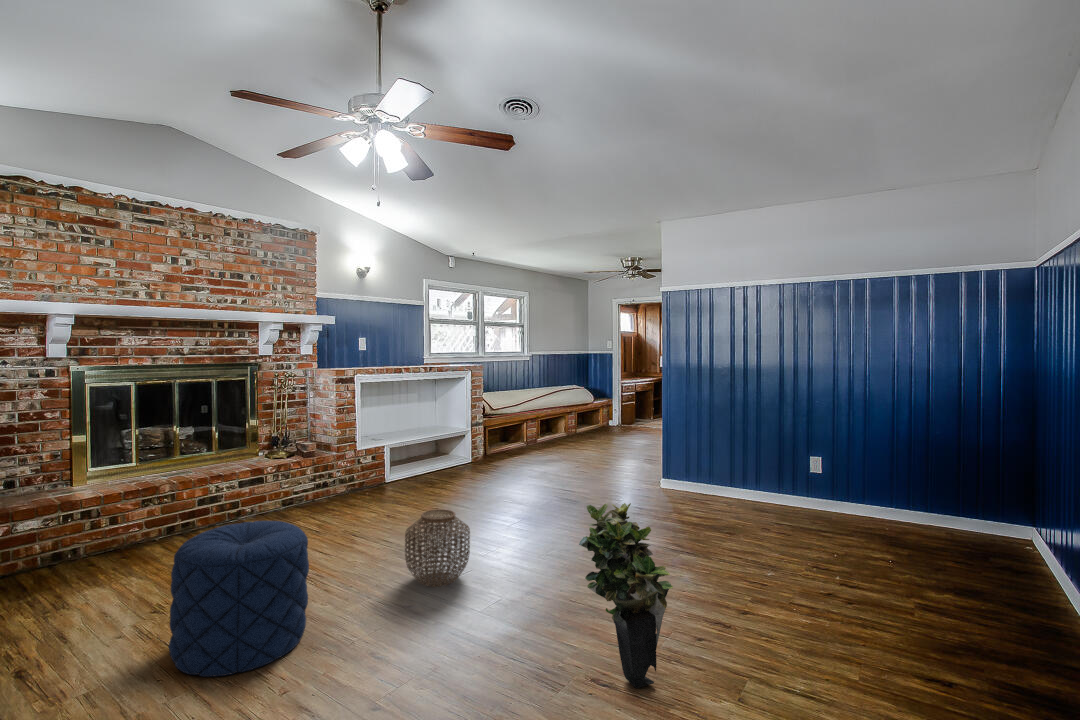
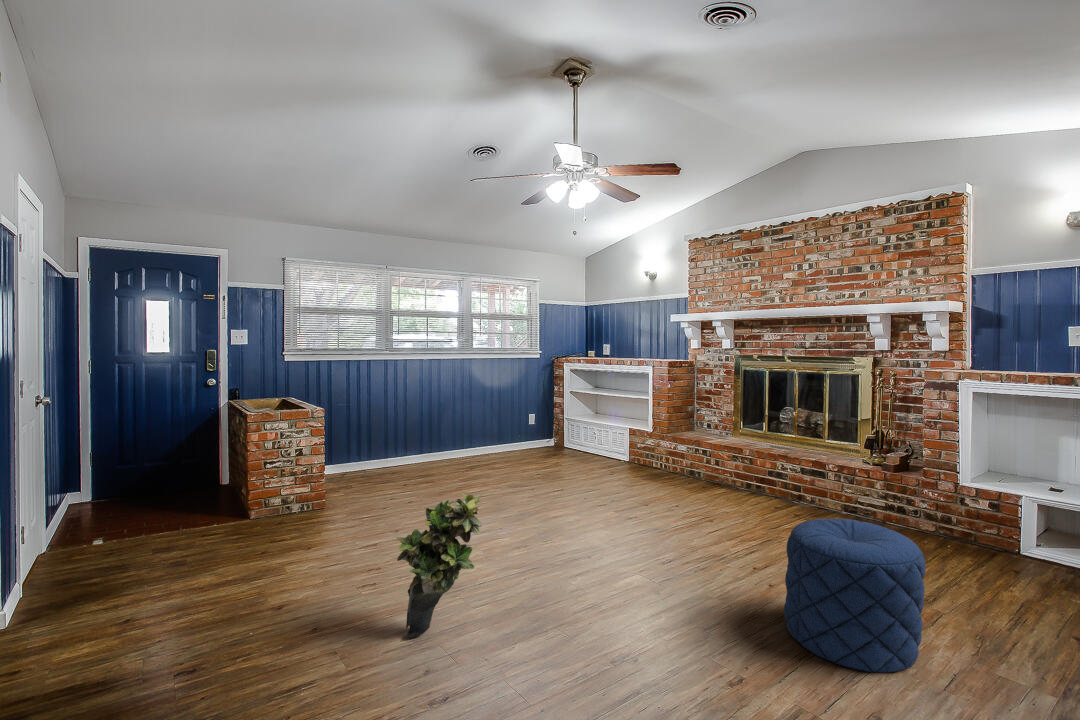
woven basket: present [405,509,470,587] -> none [615,504,679,581]
pouf: present [169,521,309,677] -> present [784,519,926,673]

